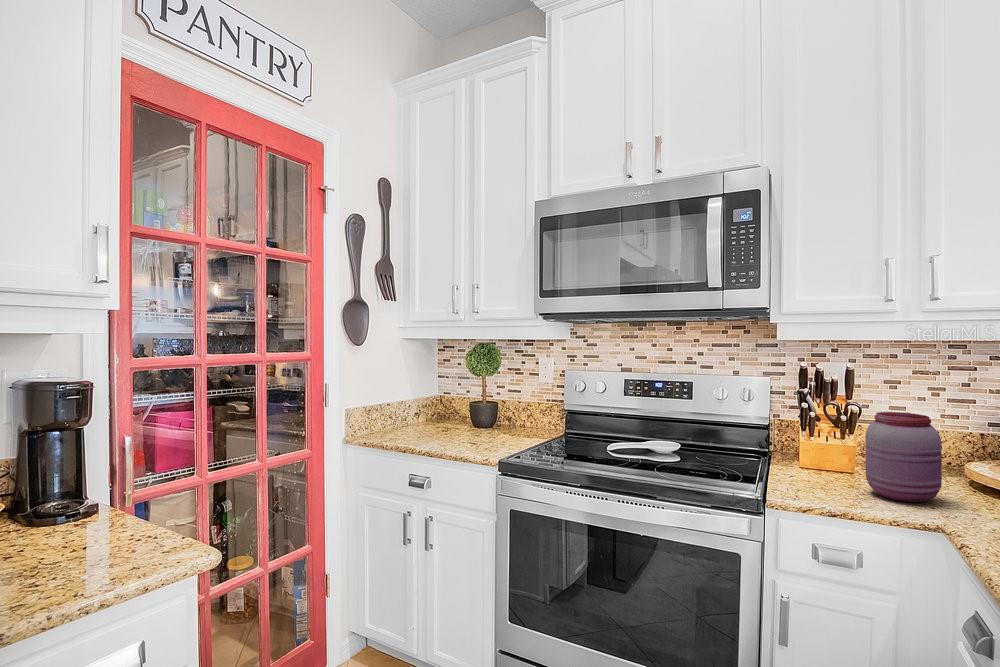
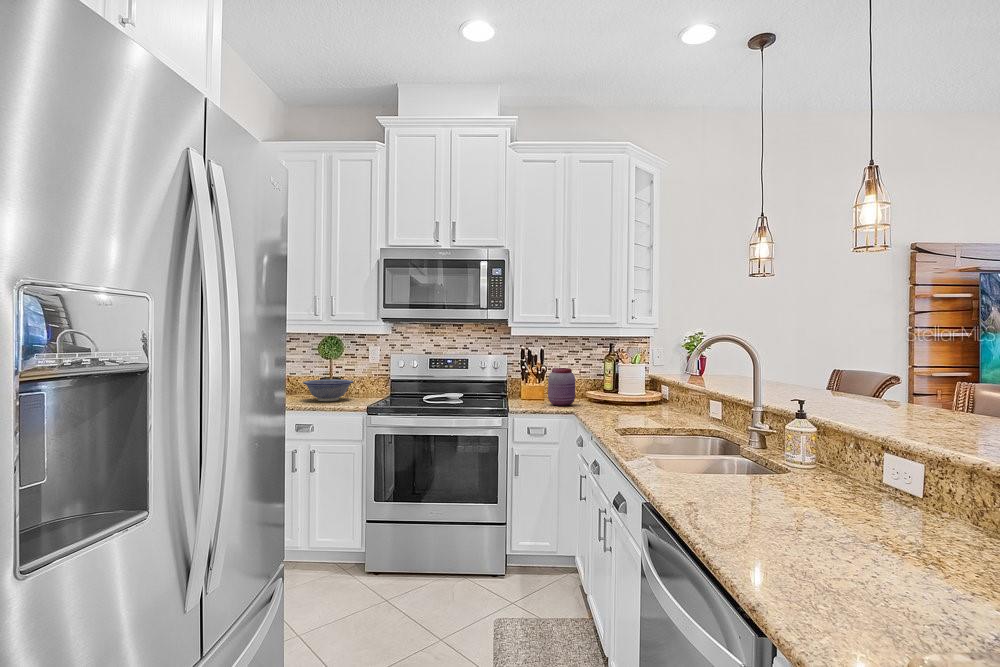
decorative bowl: none [433,406,505,441] -> present [303,379,354,401]

